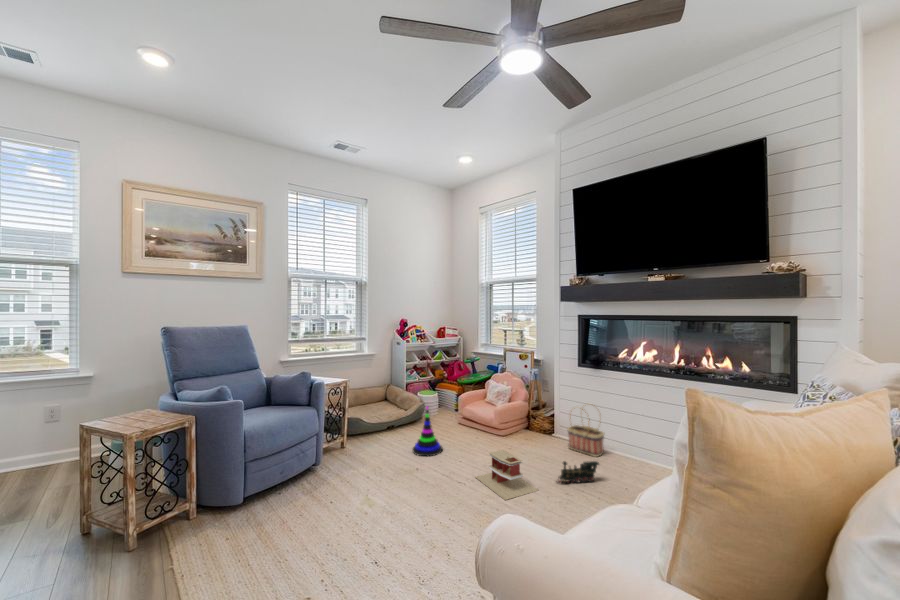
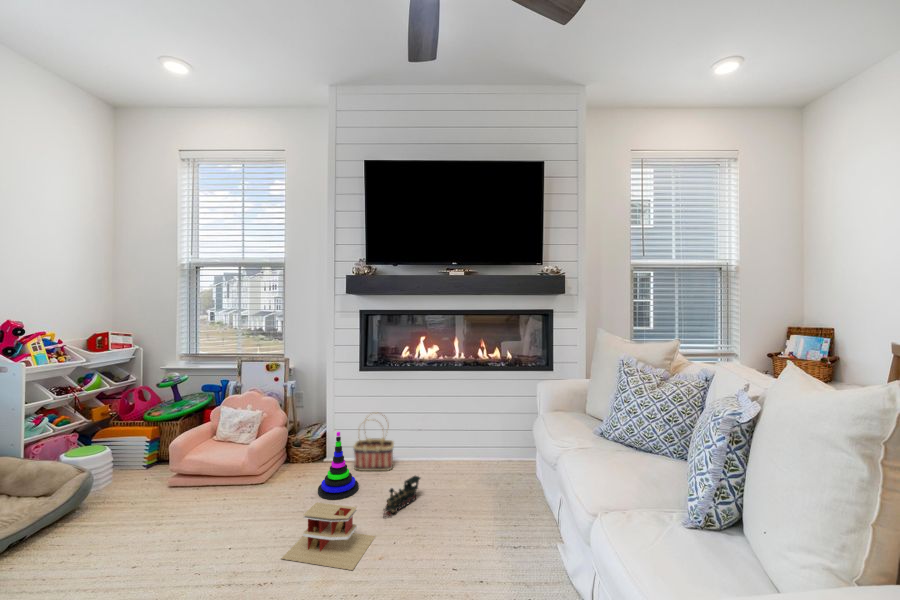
stacking toy: present [413,407,442,456] -> present [318,432,359,500]

